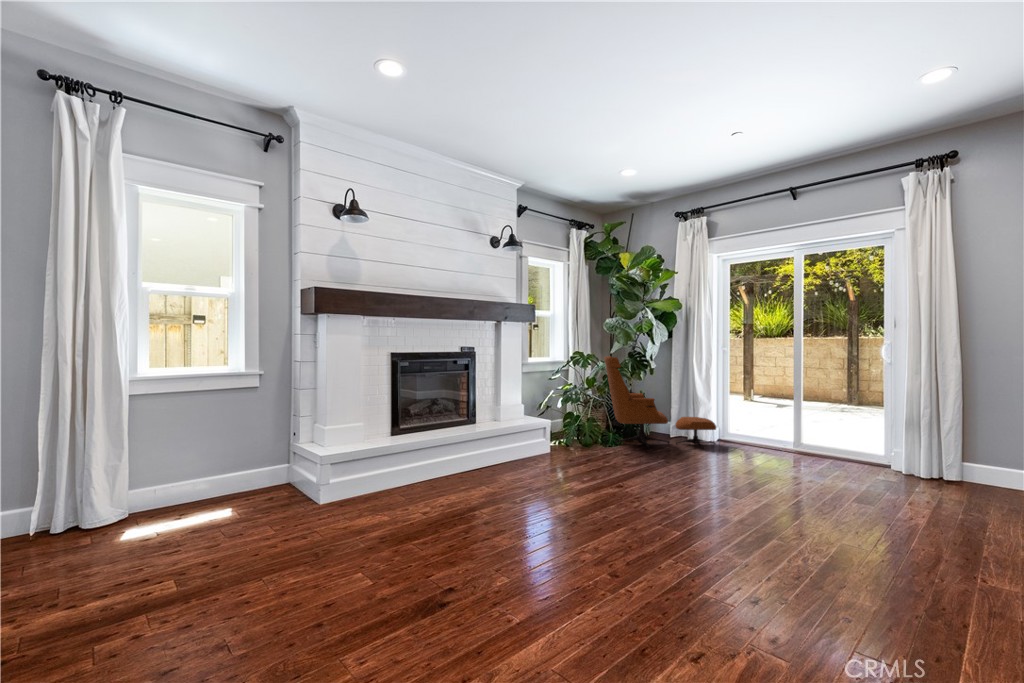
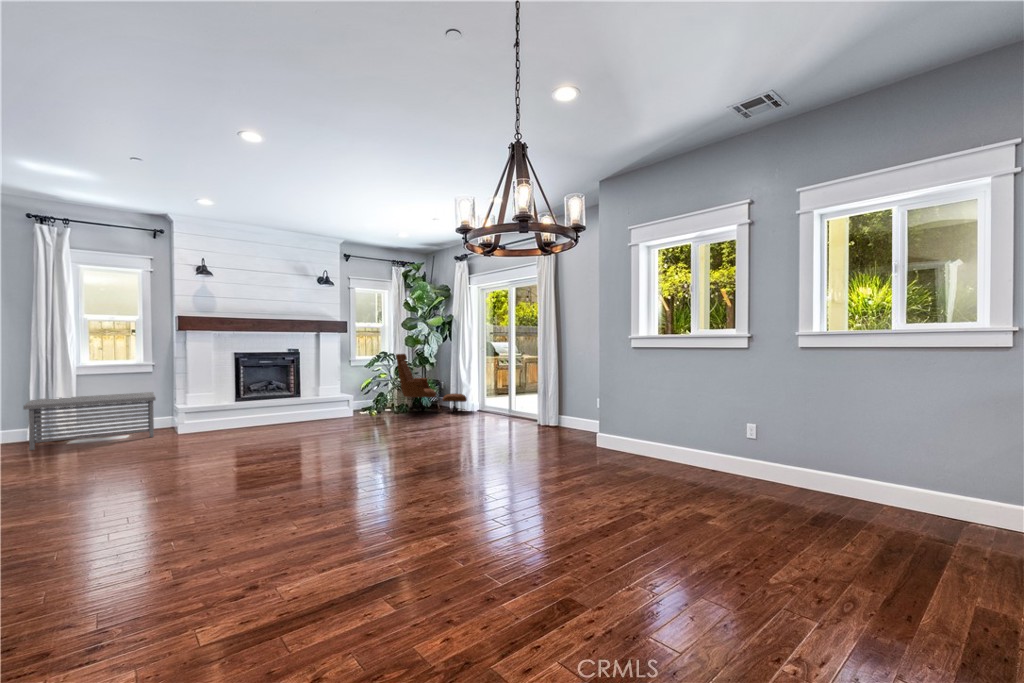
storage bench: none [30,425,284,567] -> present [23,392,156,450]

